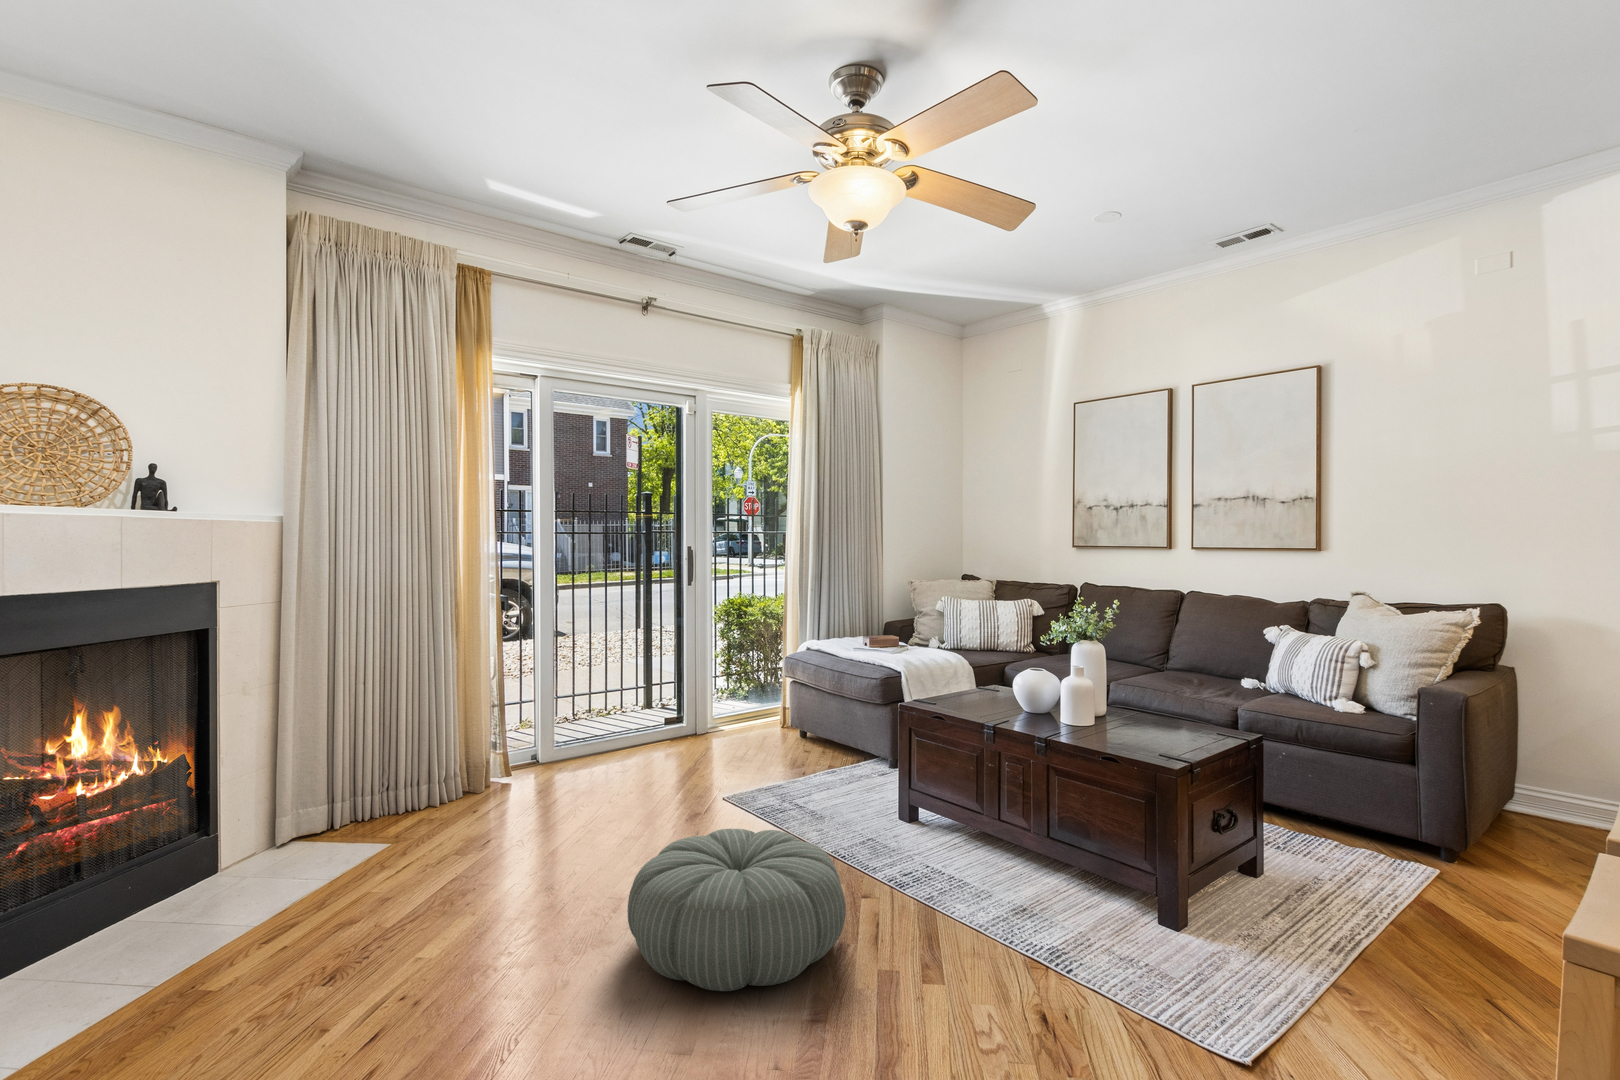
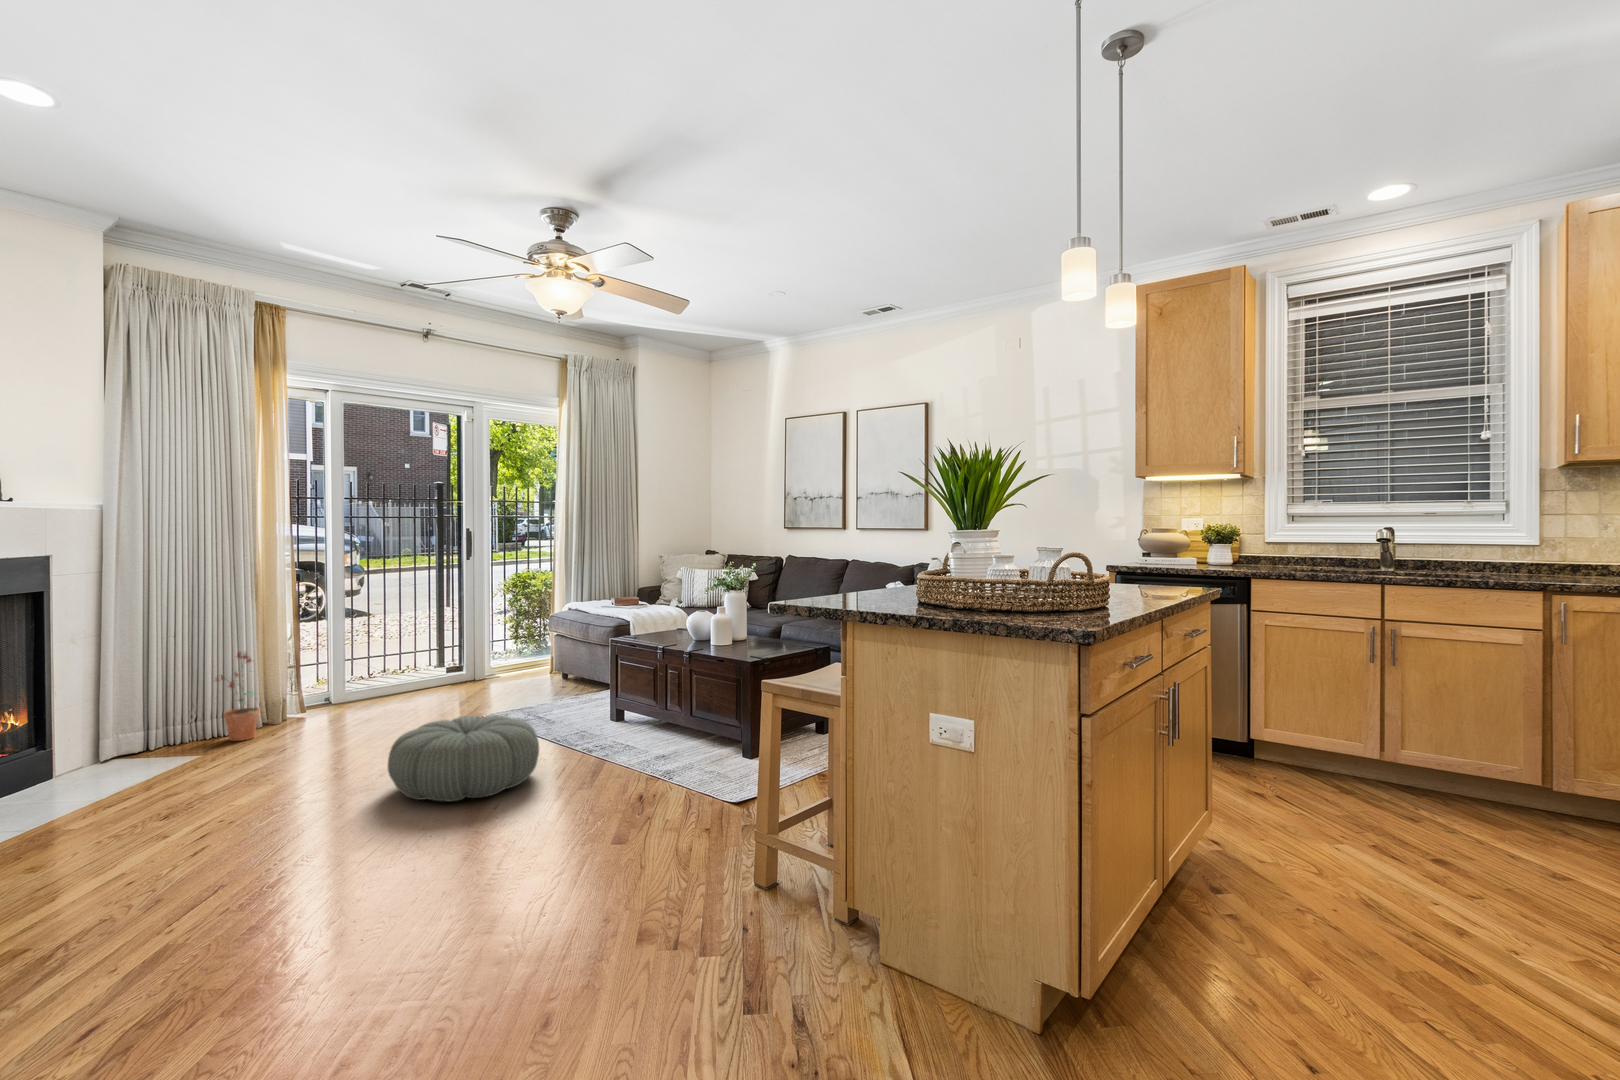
potted plant: none [406,703,458,821] -> present [216,652,260,741]

